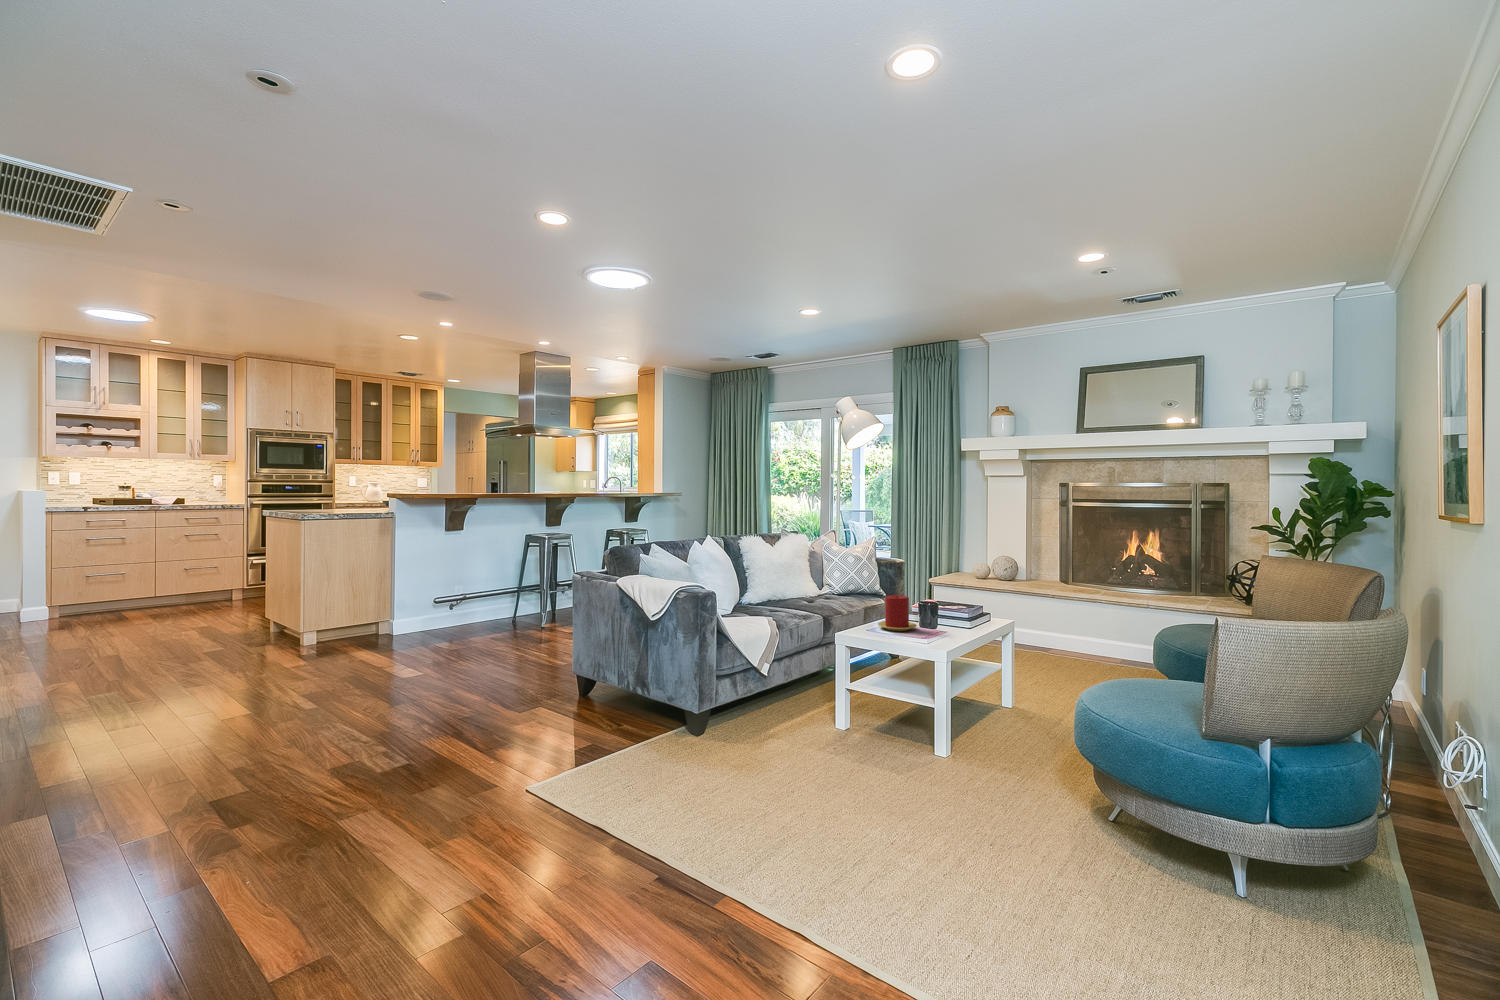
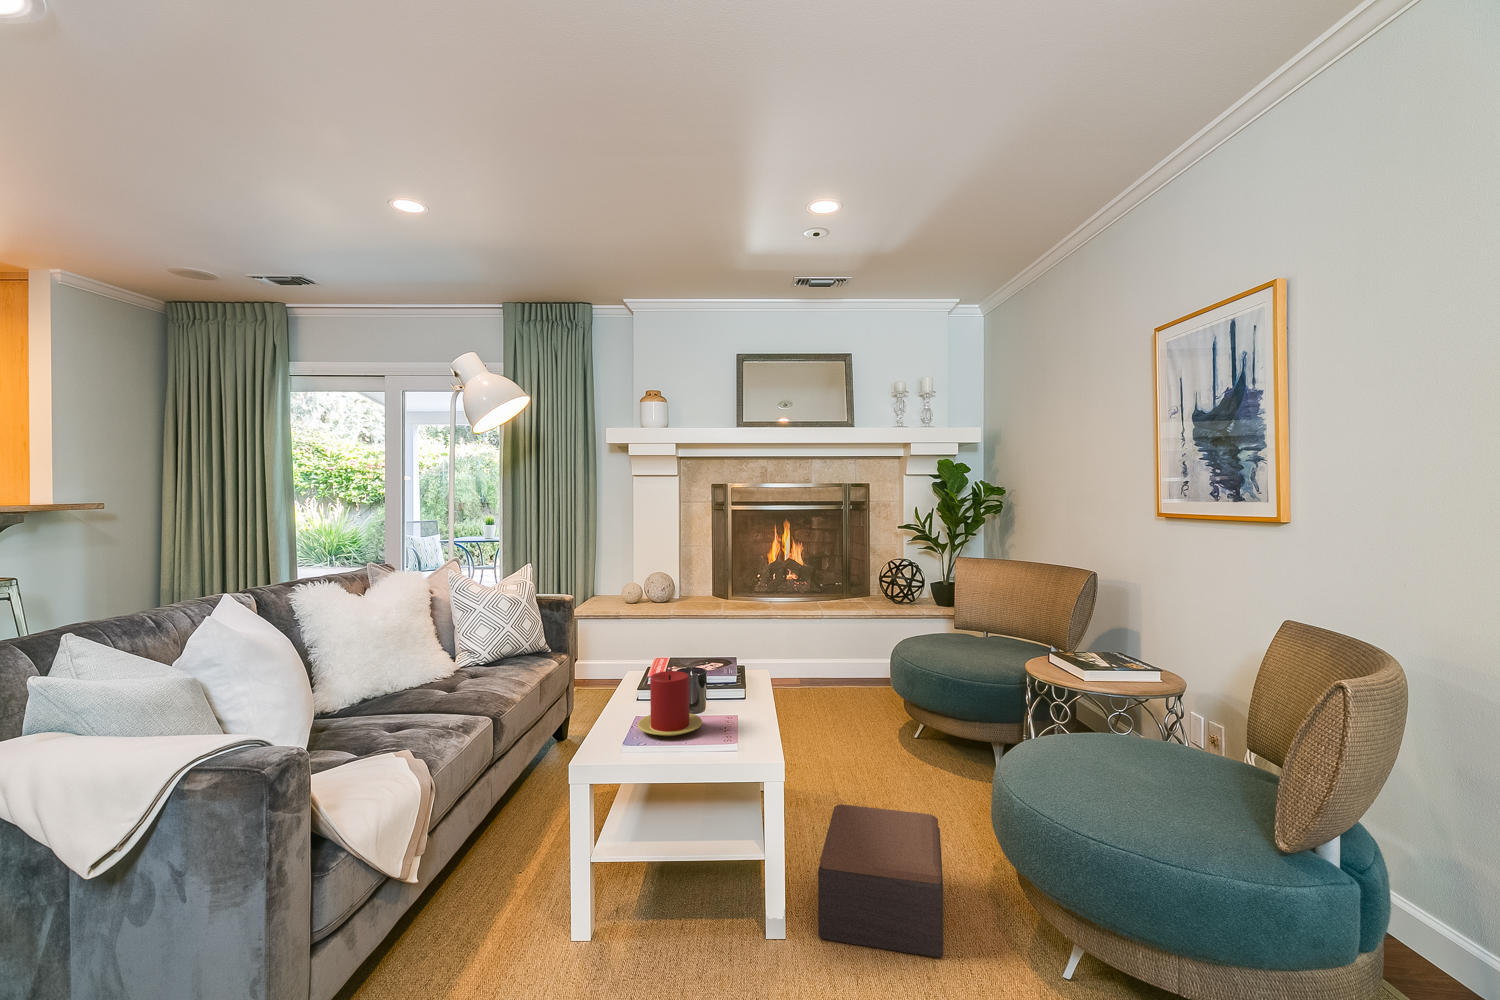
footstool: none [958,697,1066,784] -> present [818,804,943,958]

